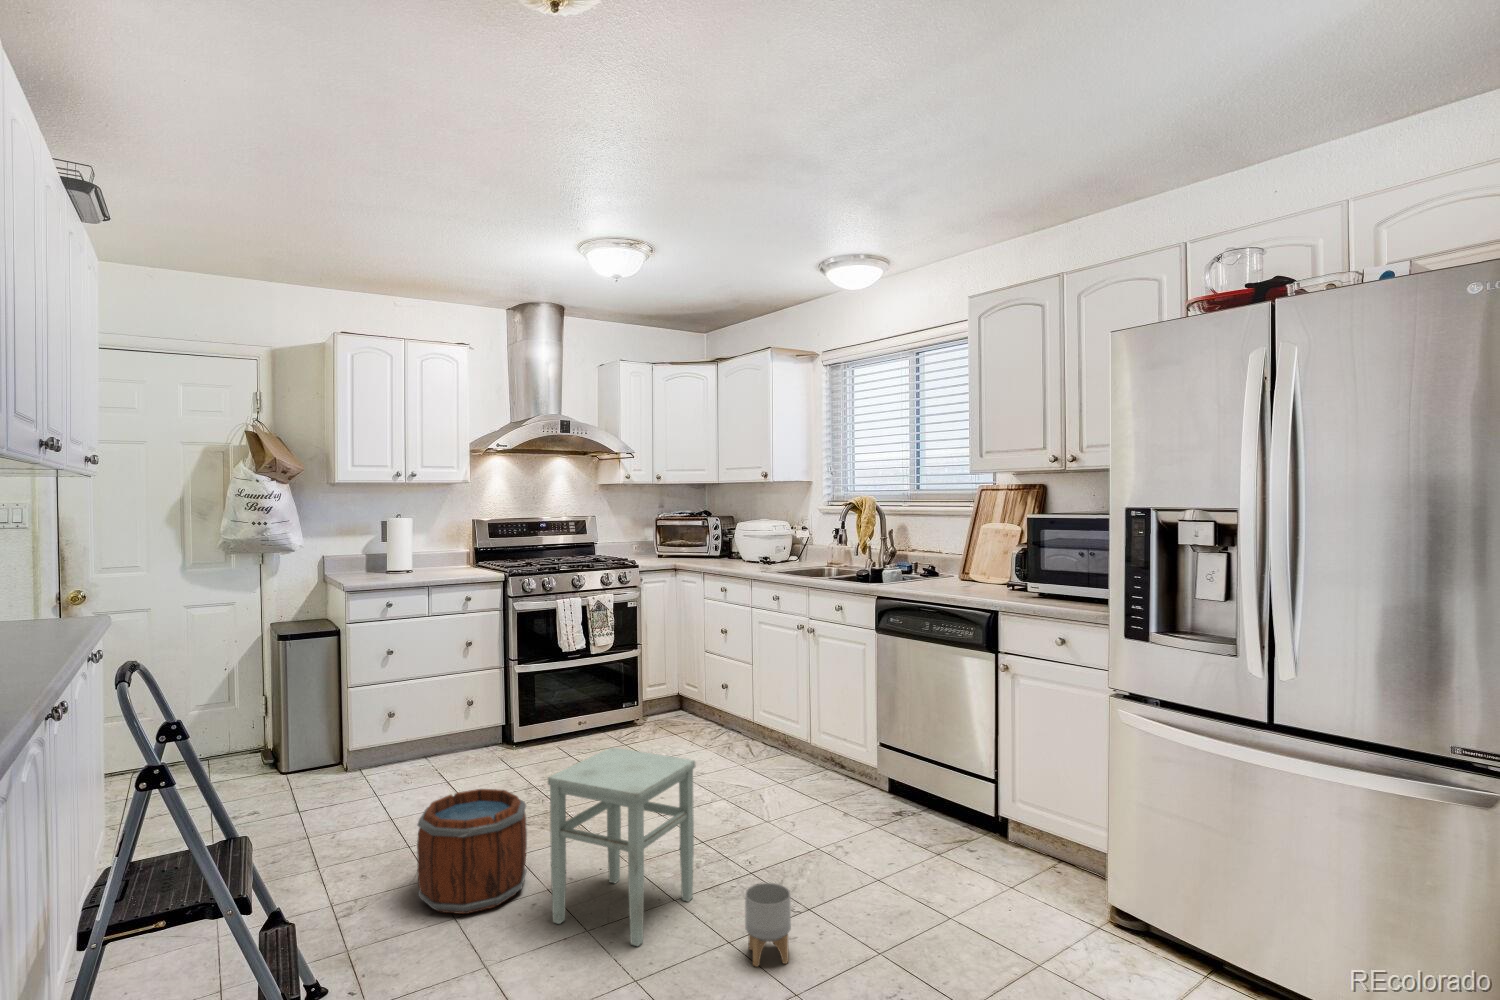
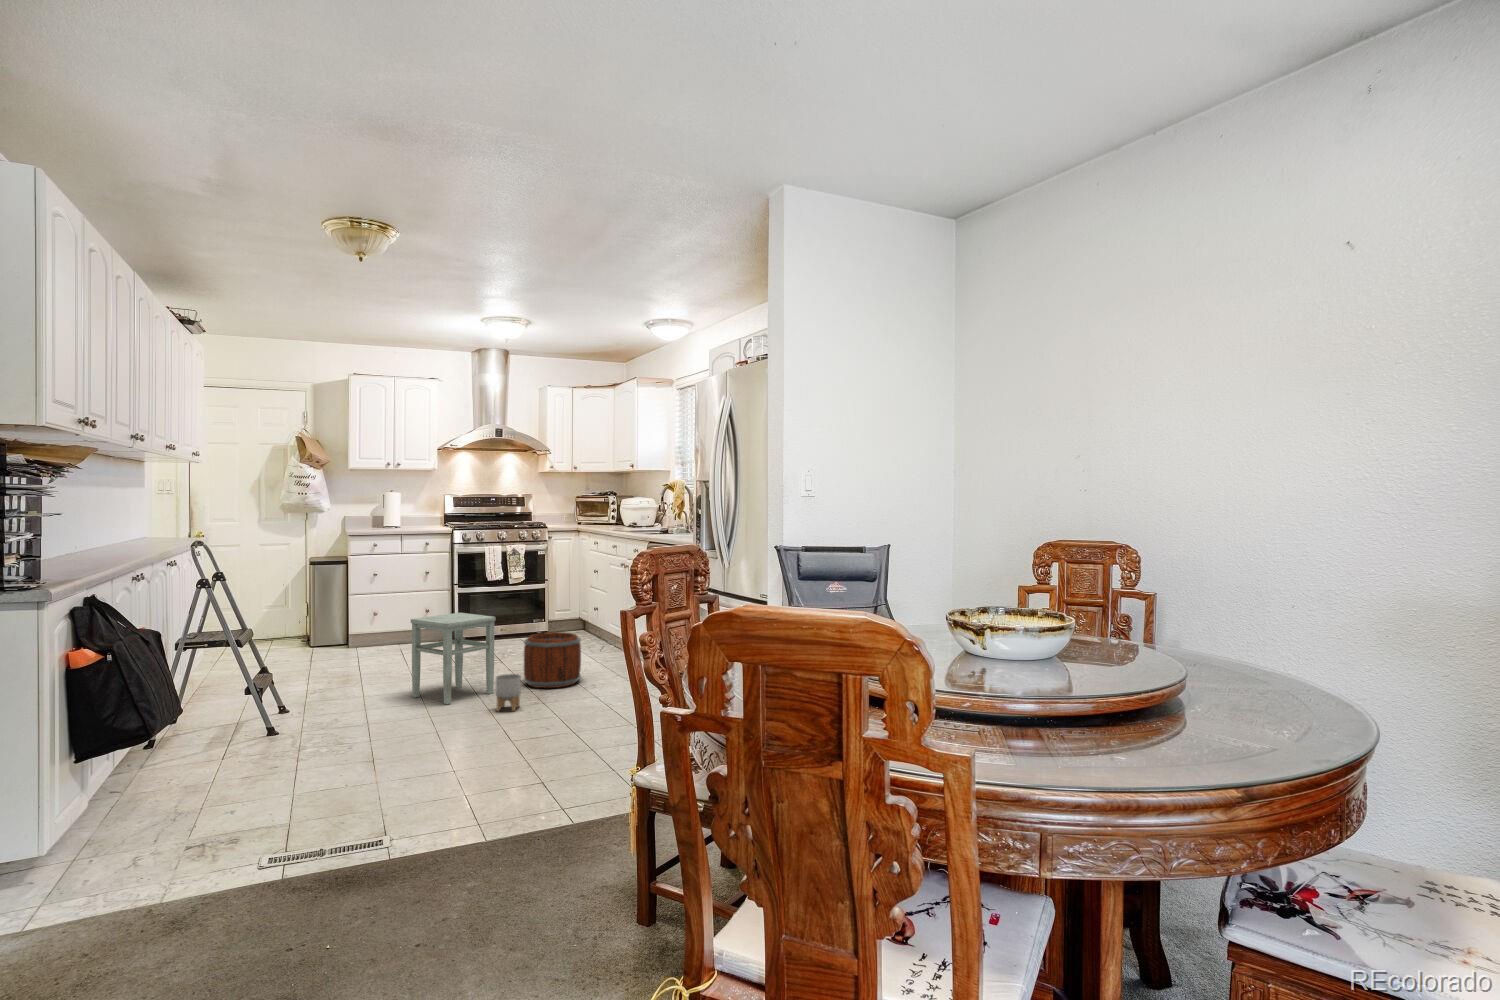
bucket: present [417,789,527,914] -> present [524,632,581,688]

